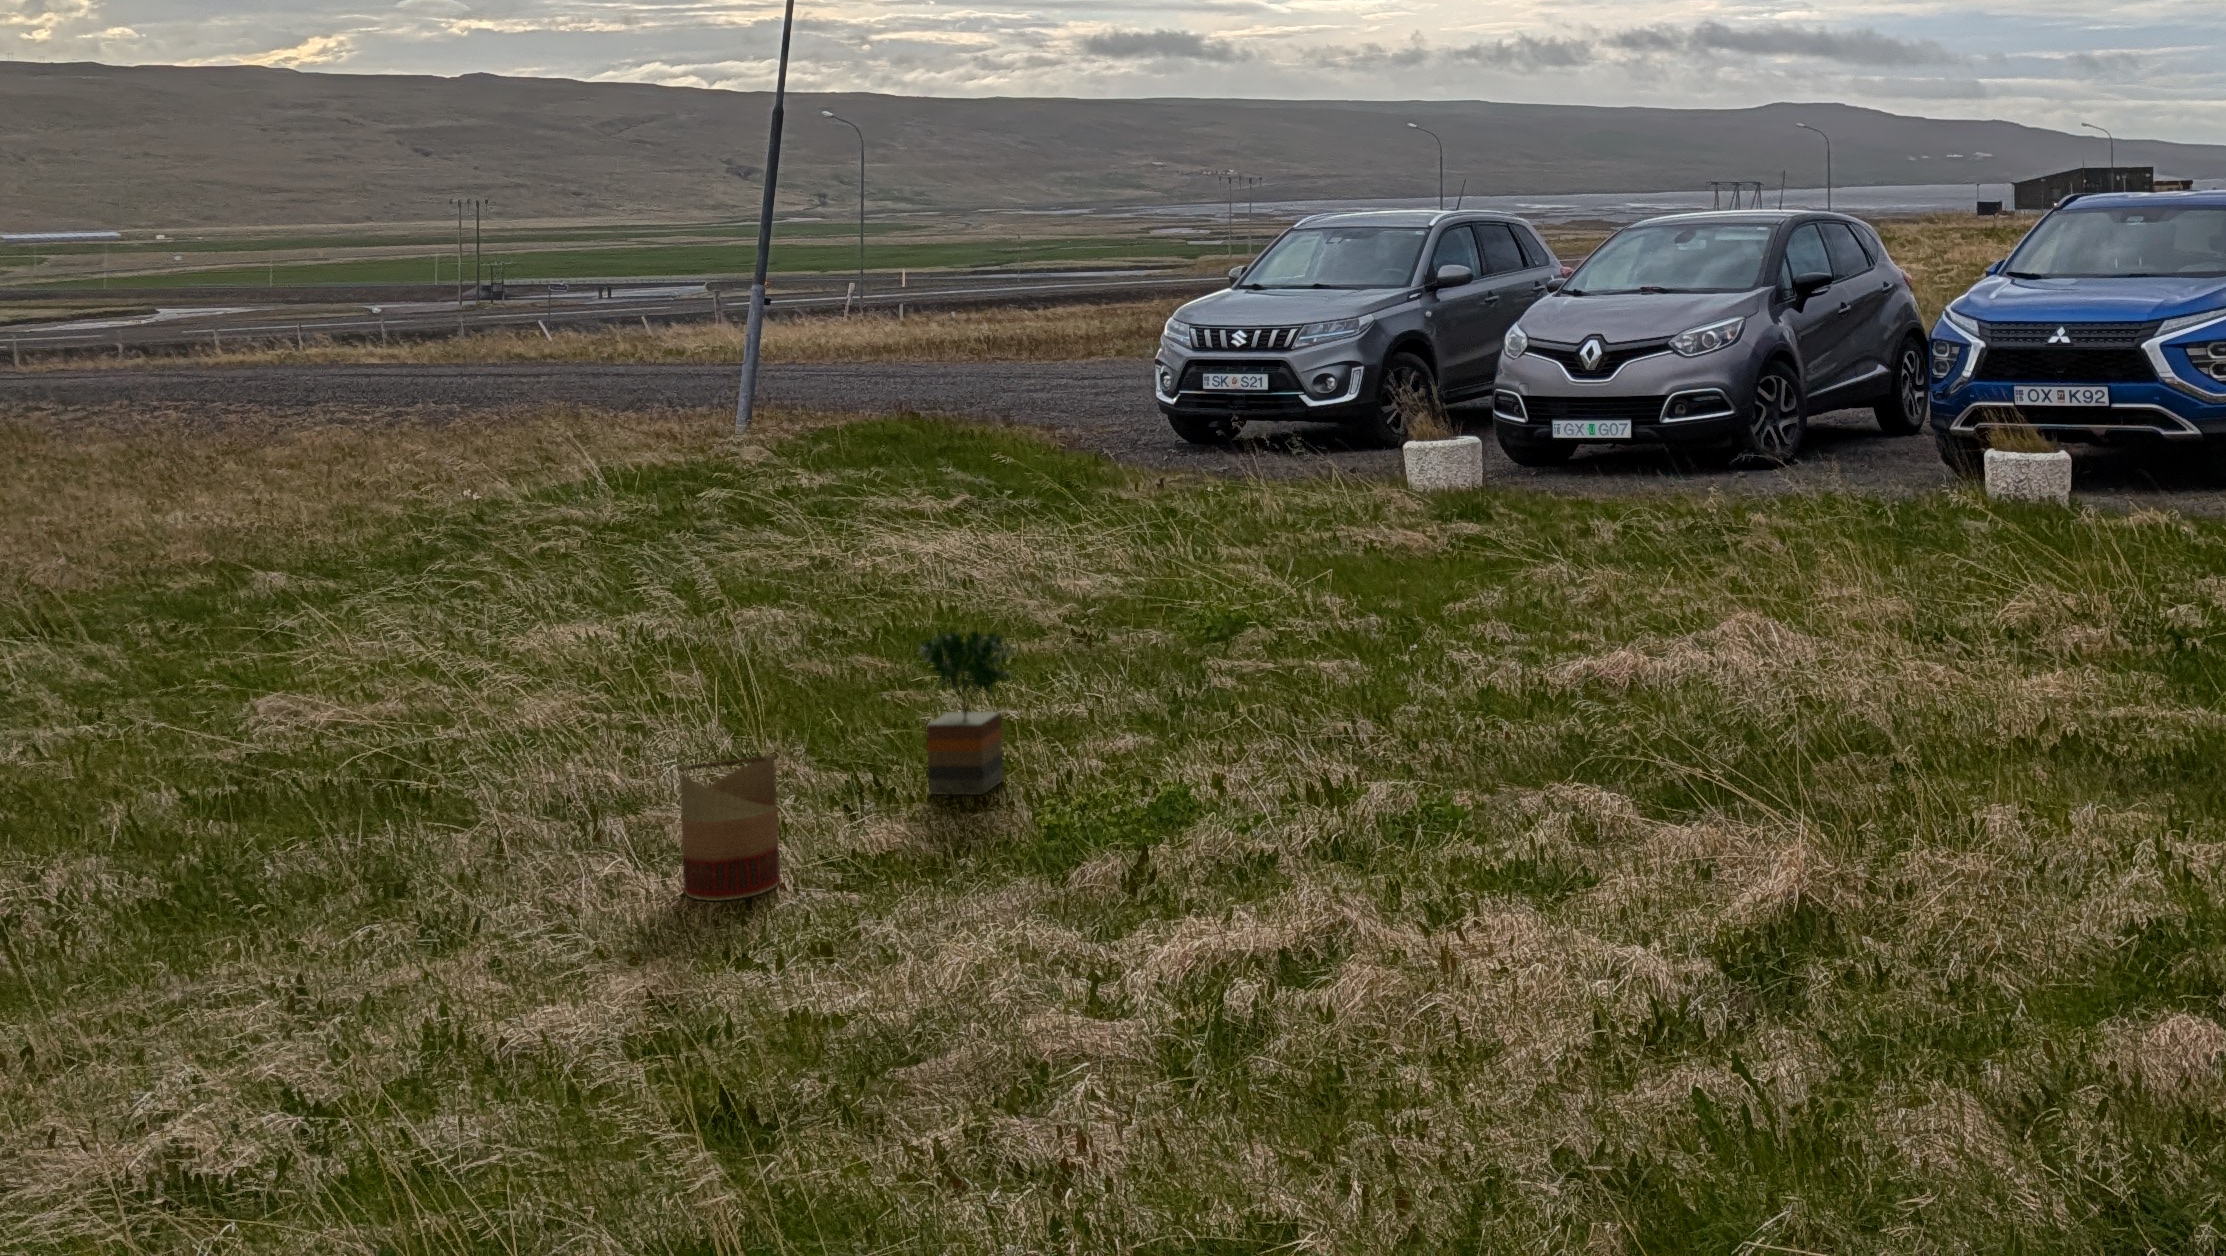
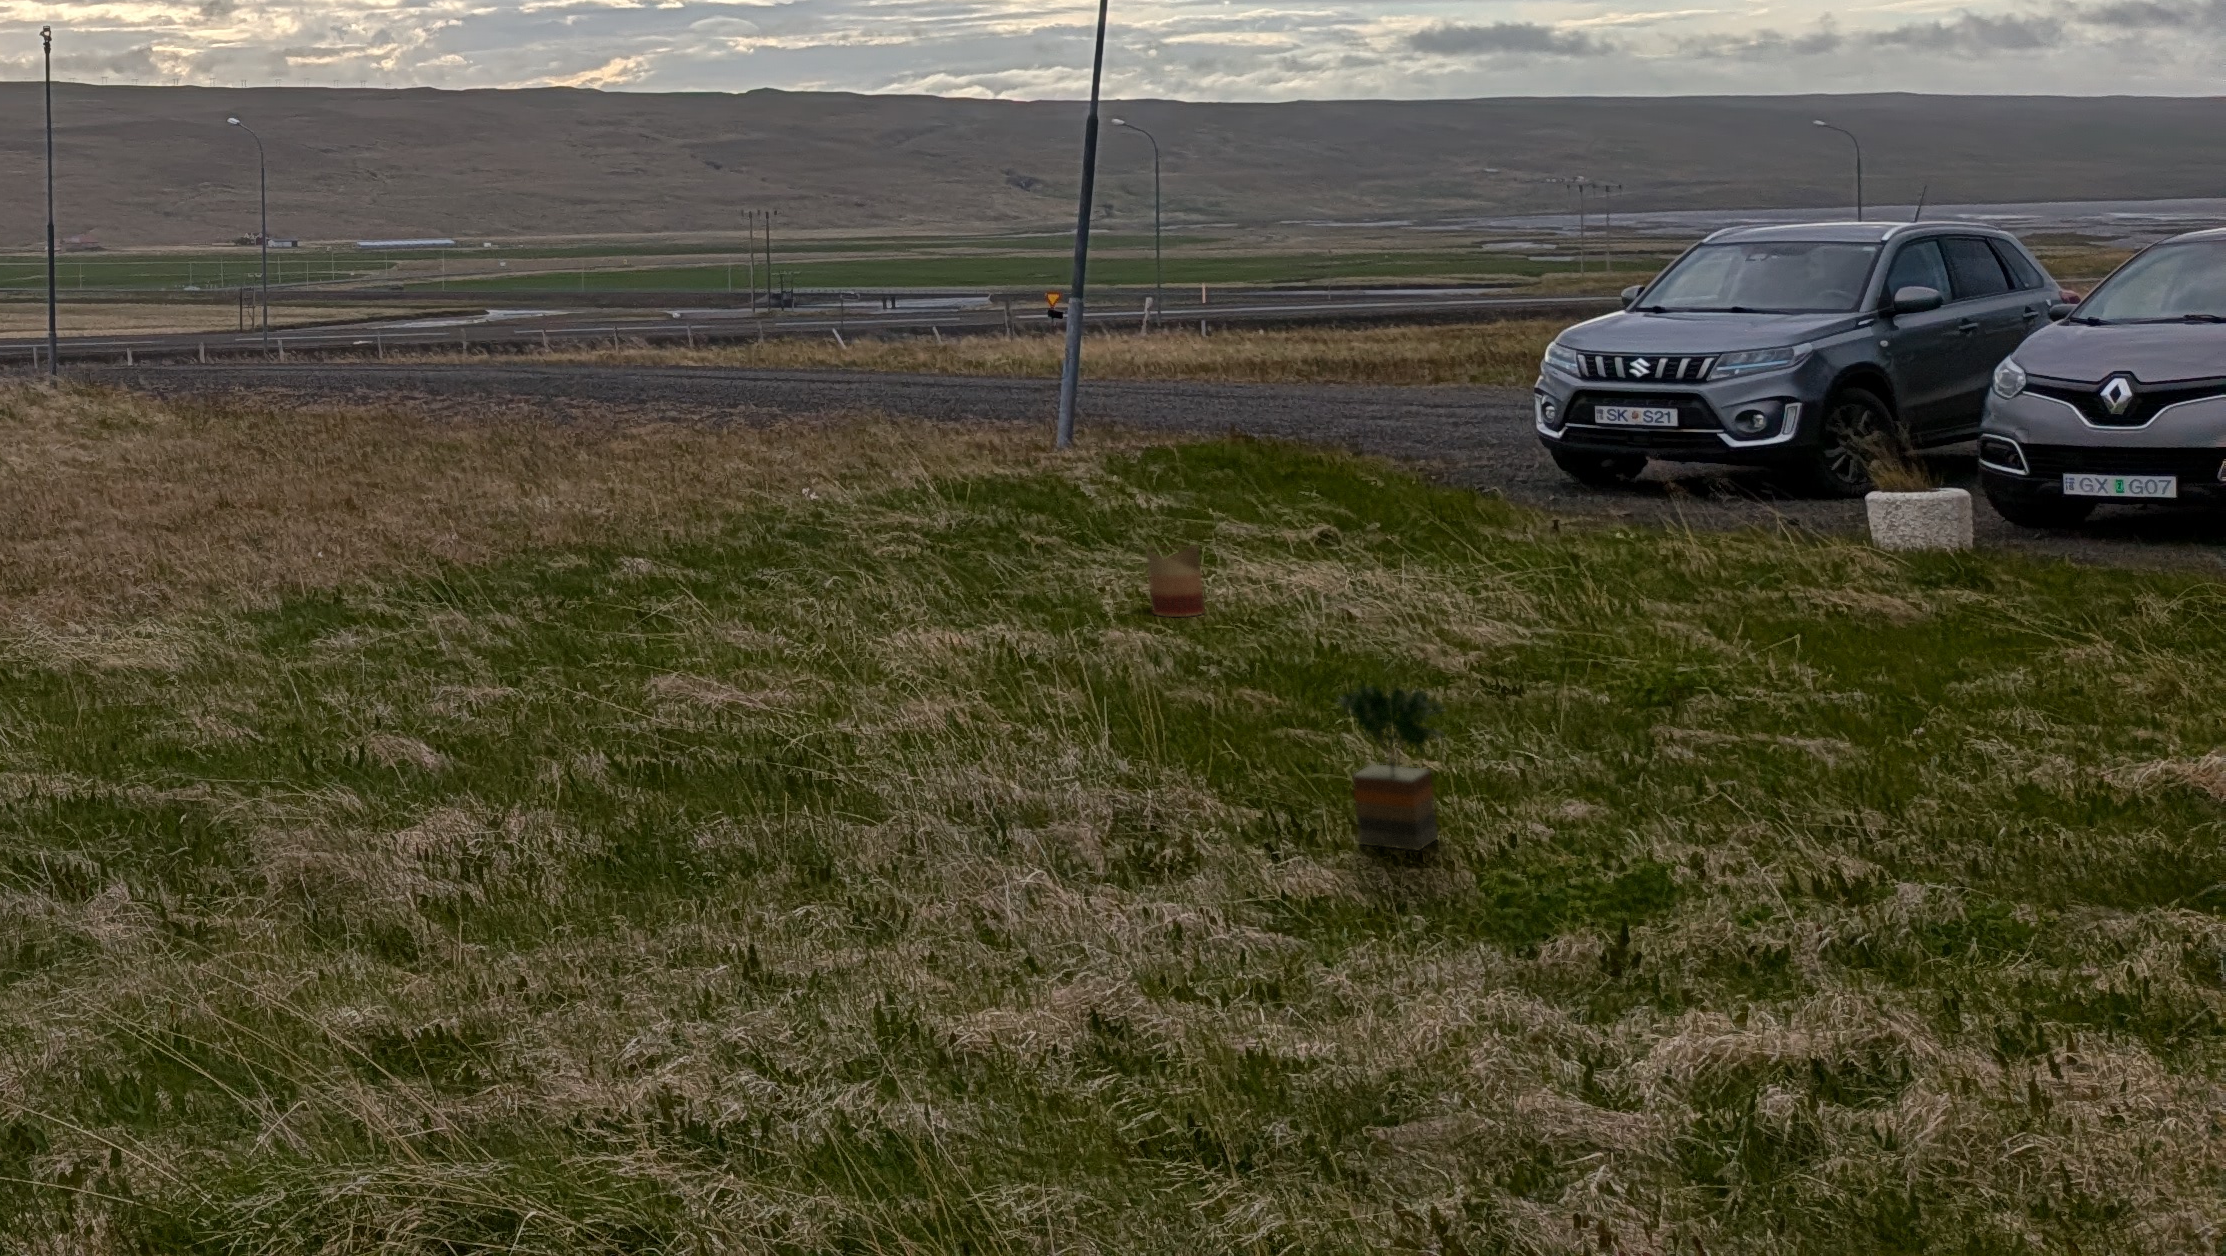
basket: present [678,754,780,901] -> present [1147,545,1205,617]

